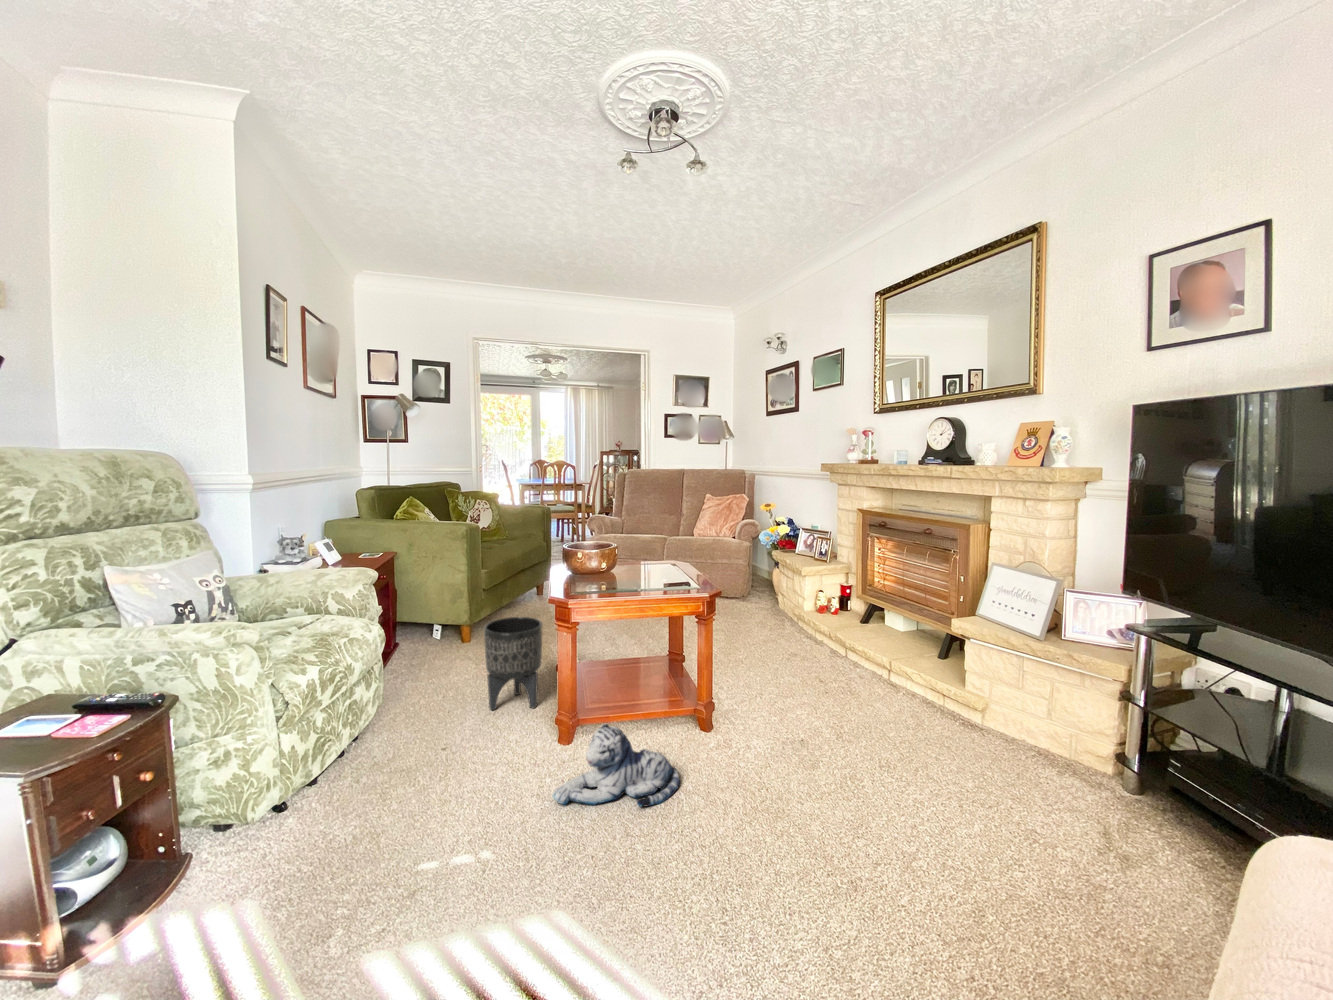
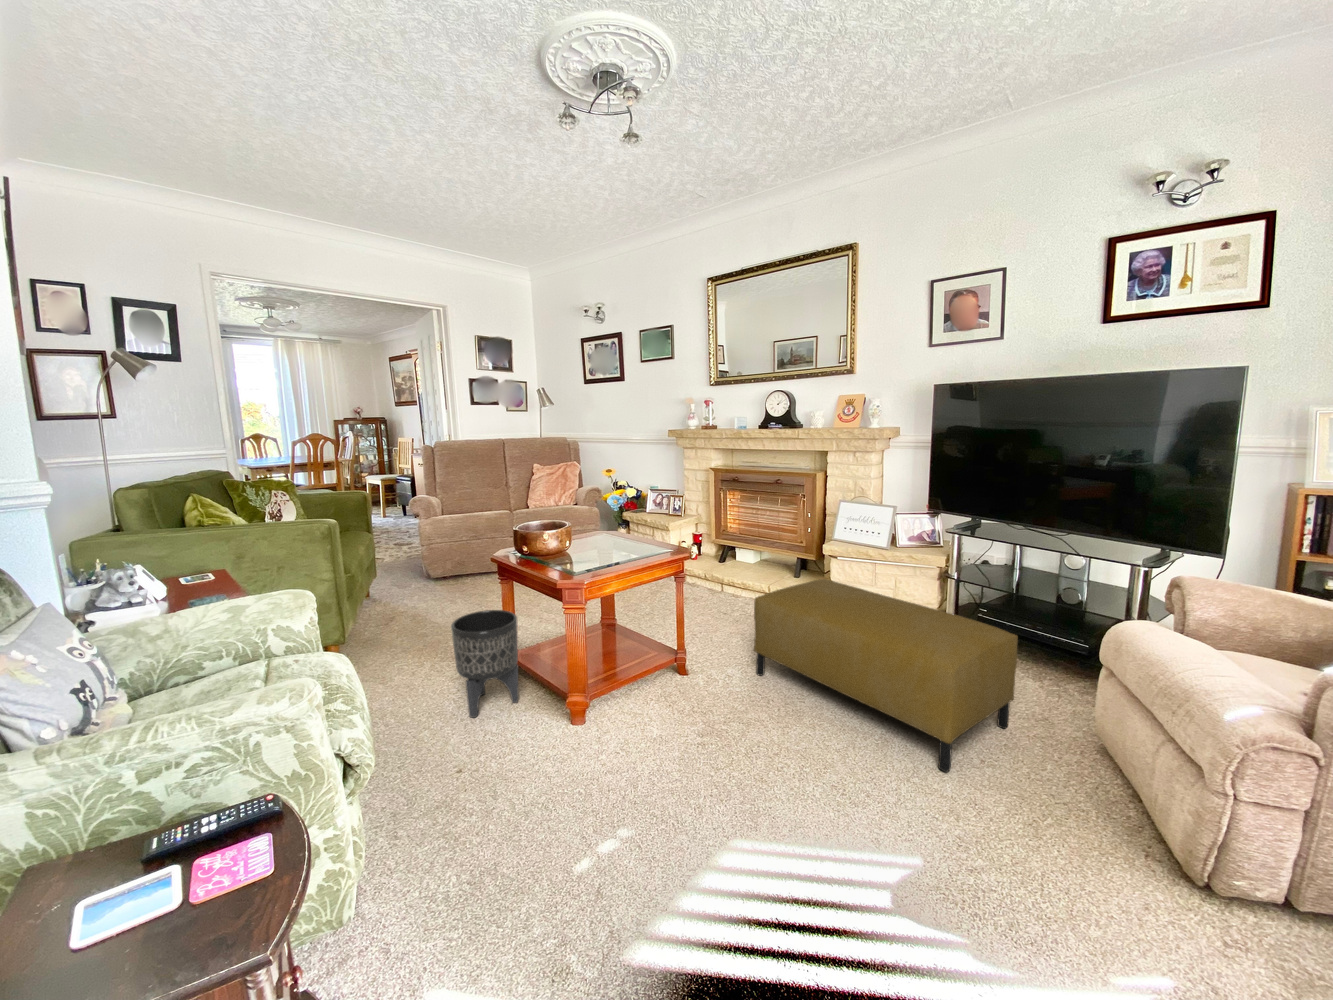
ottoman: none [768,656,1069,953] -> present [754,579,1018,772]
plush toy: present [553,724,680,806] -> none [640,684,728,769]

